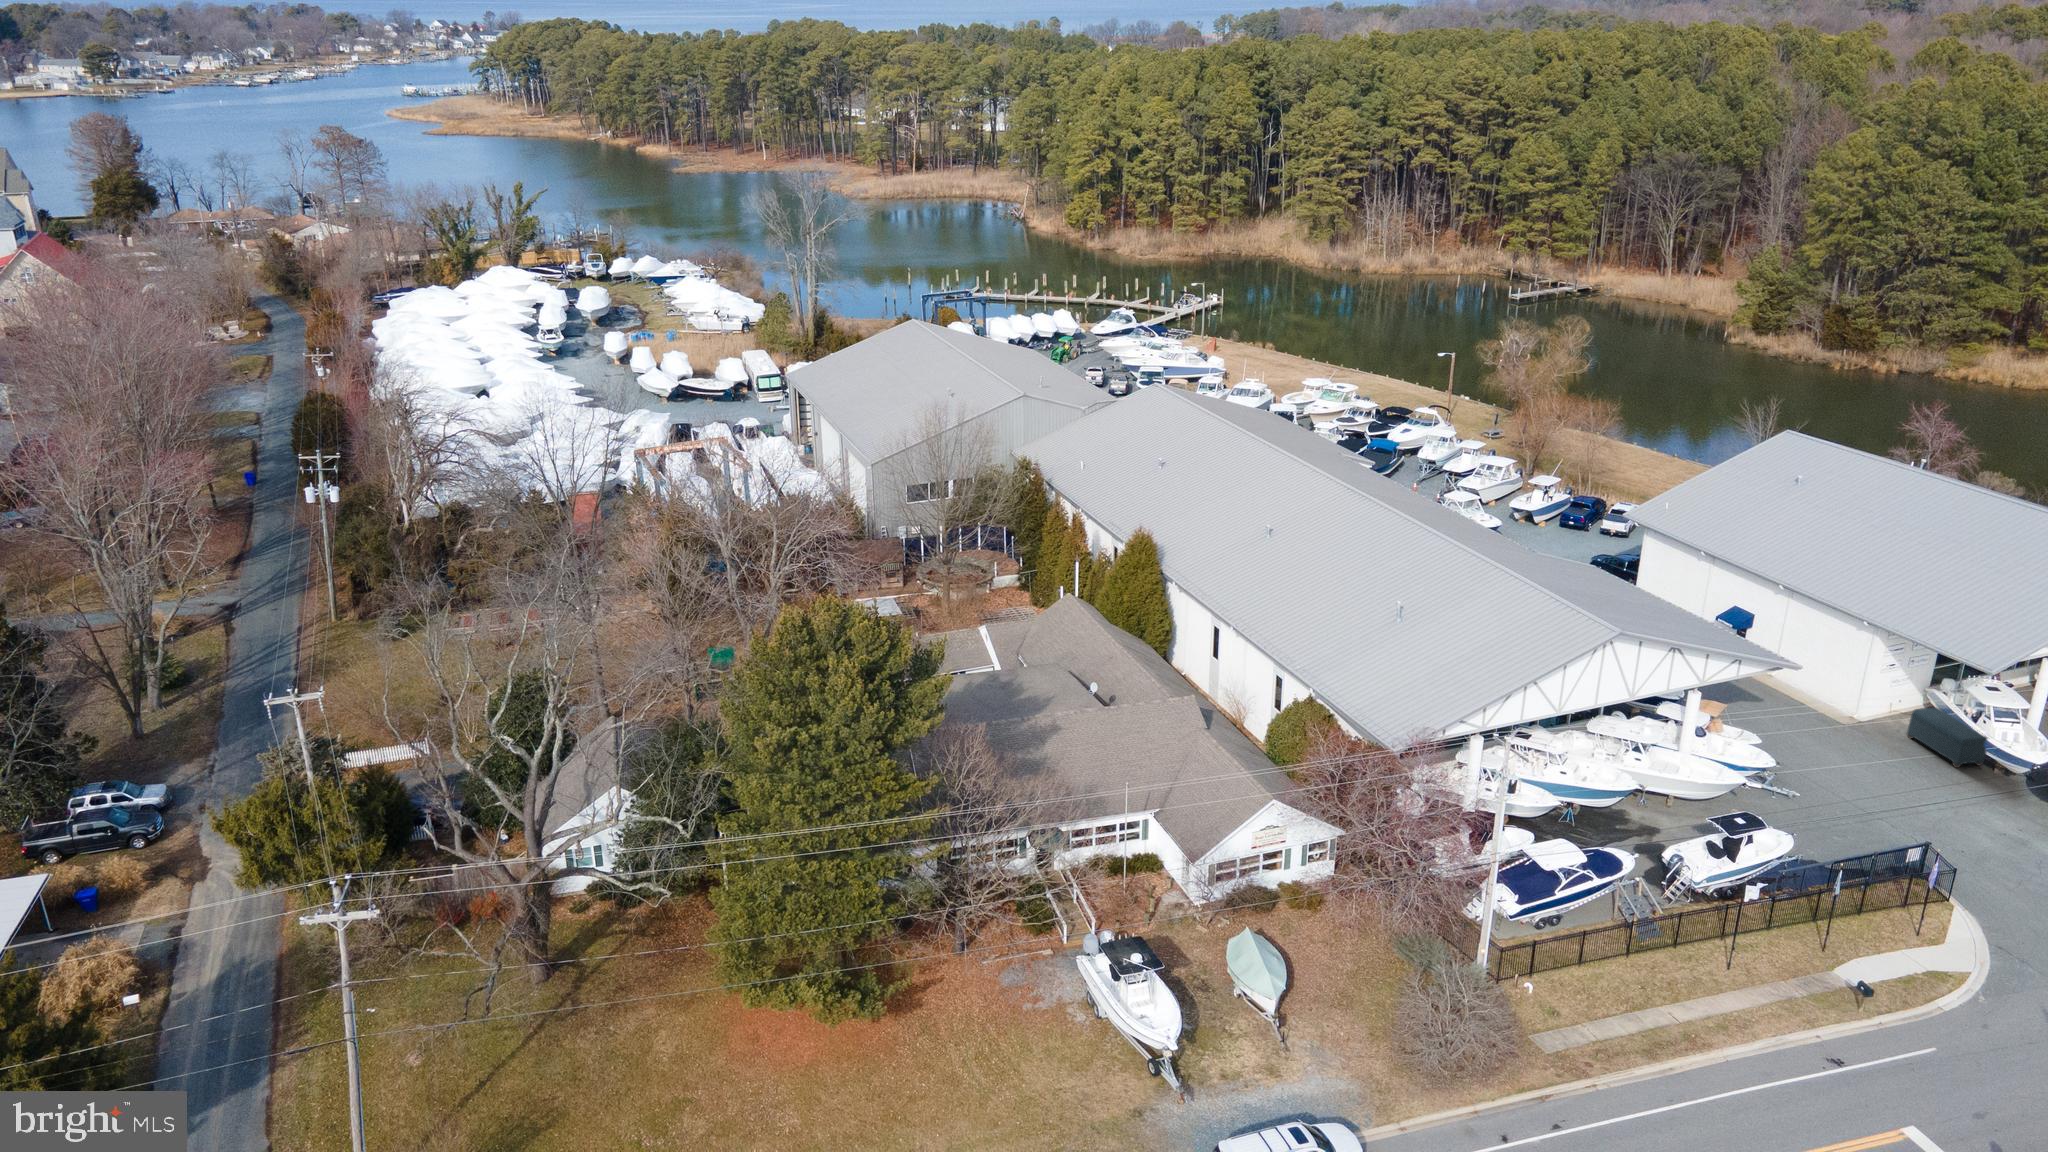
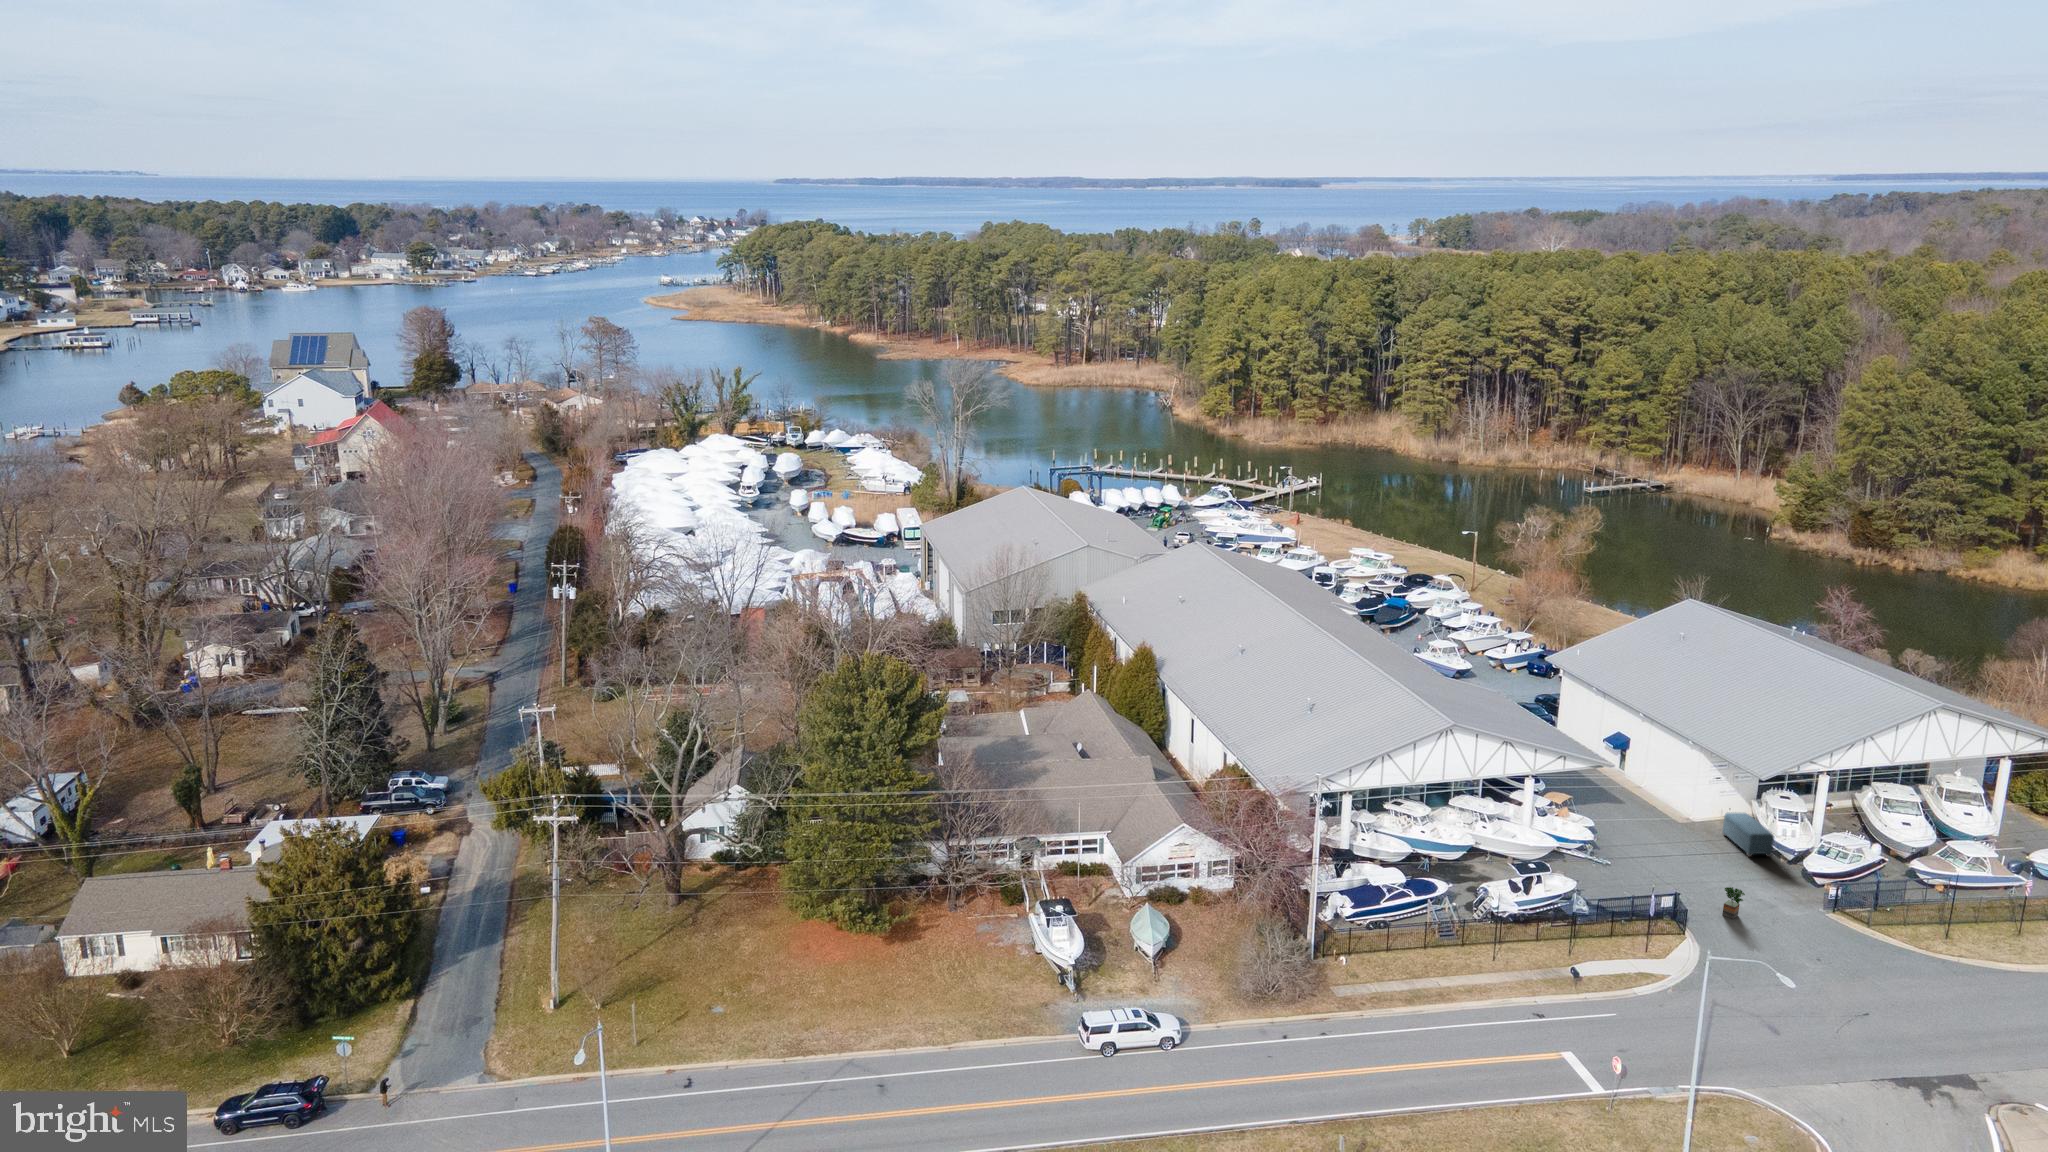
potted tree: none [1977,825,2010,867] -> present [1722,887,1745,919]

